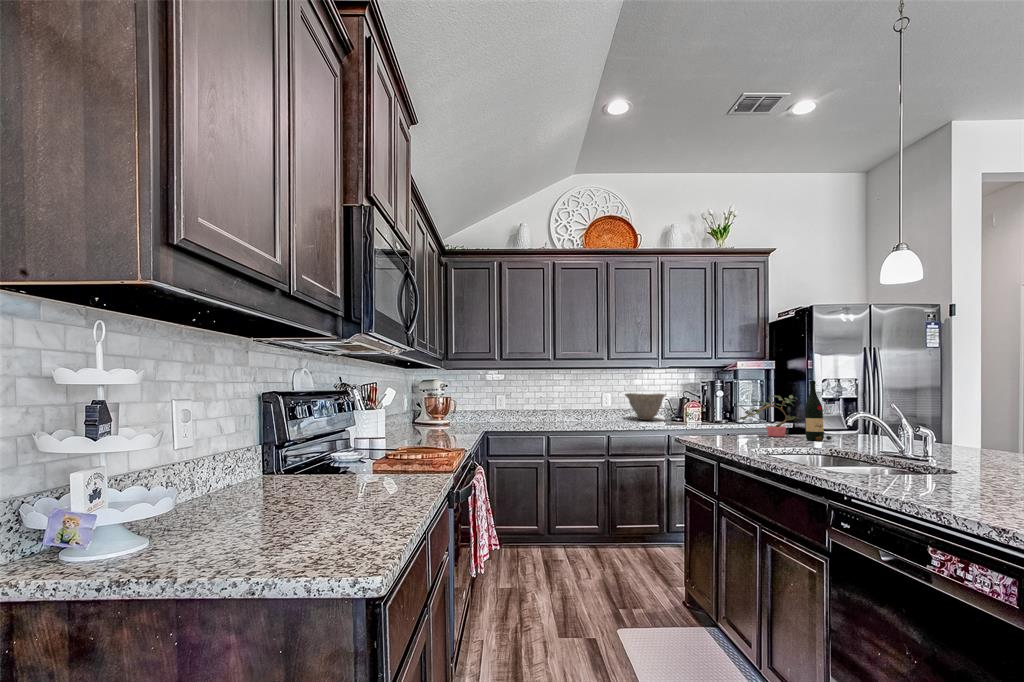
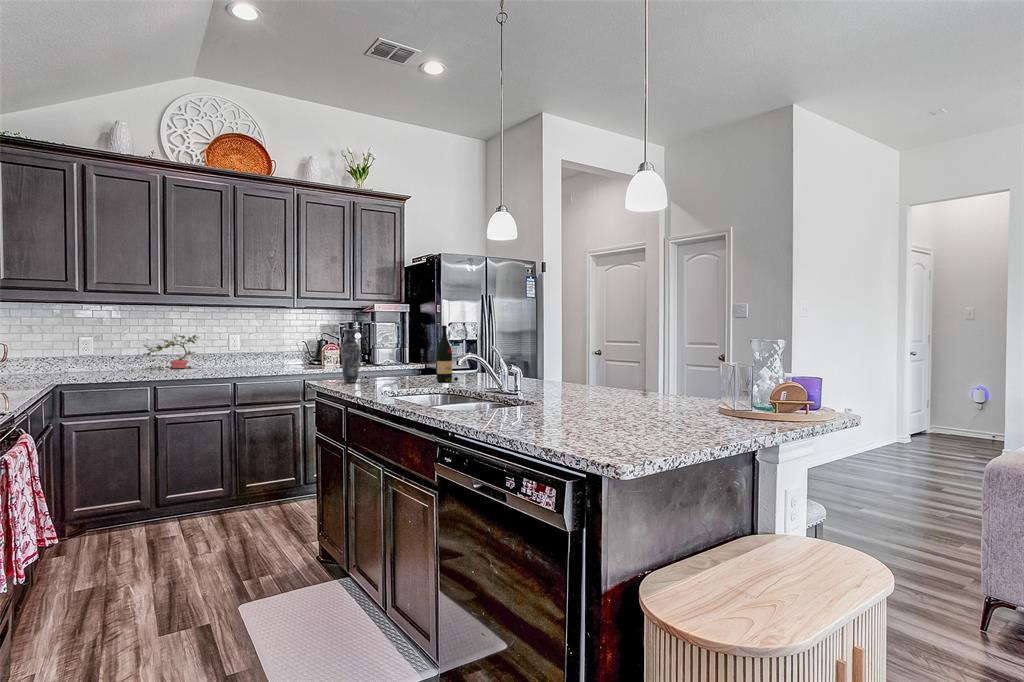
vase: none [704,385,723,436] -> present [341,329,360,382]
bowl: present [625,393,666,420] -> none [255,337,303,366]
potted plant: present [739,395,796,437] -> present [143,334,199,369]

